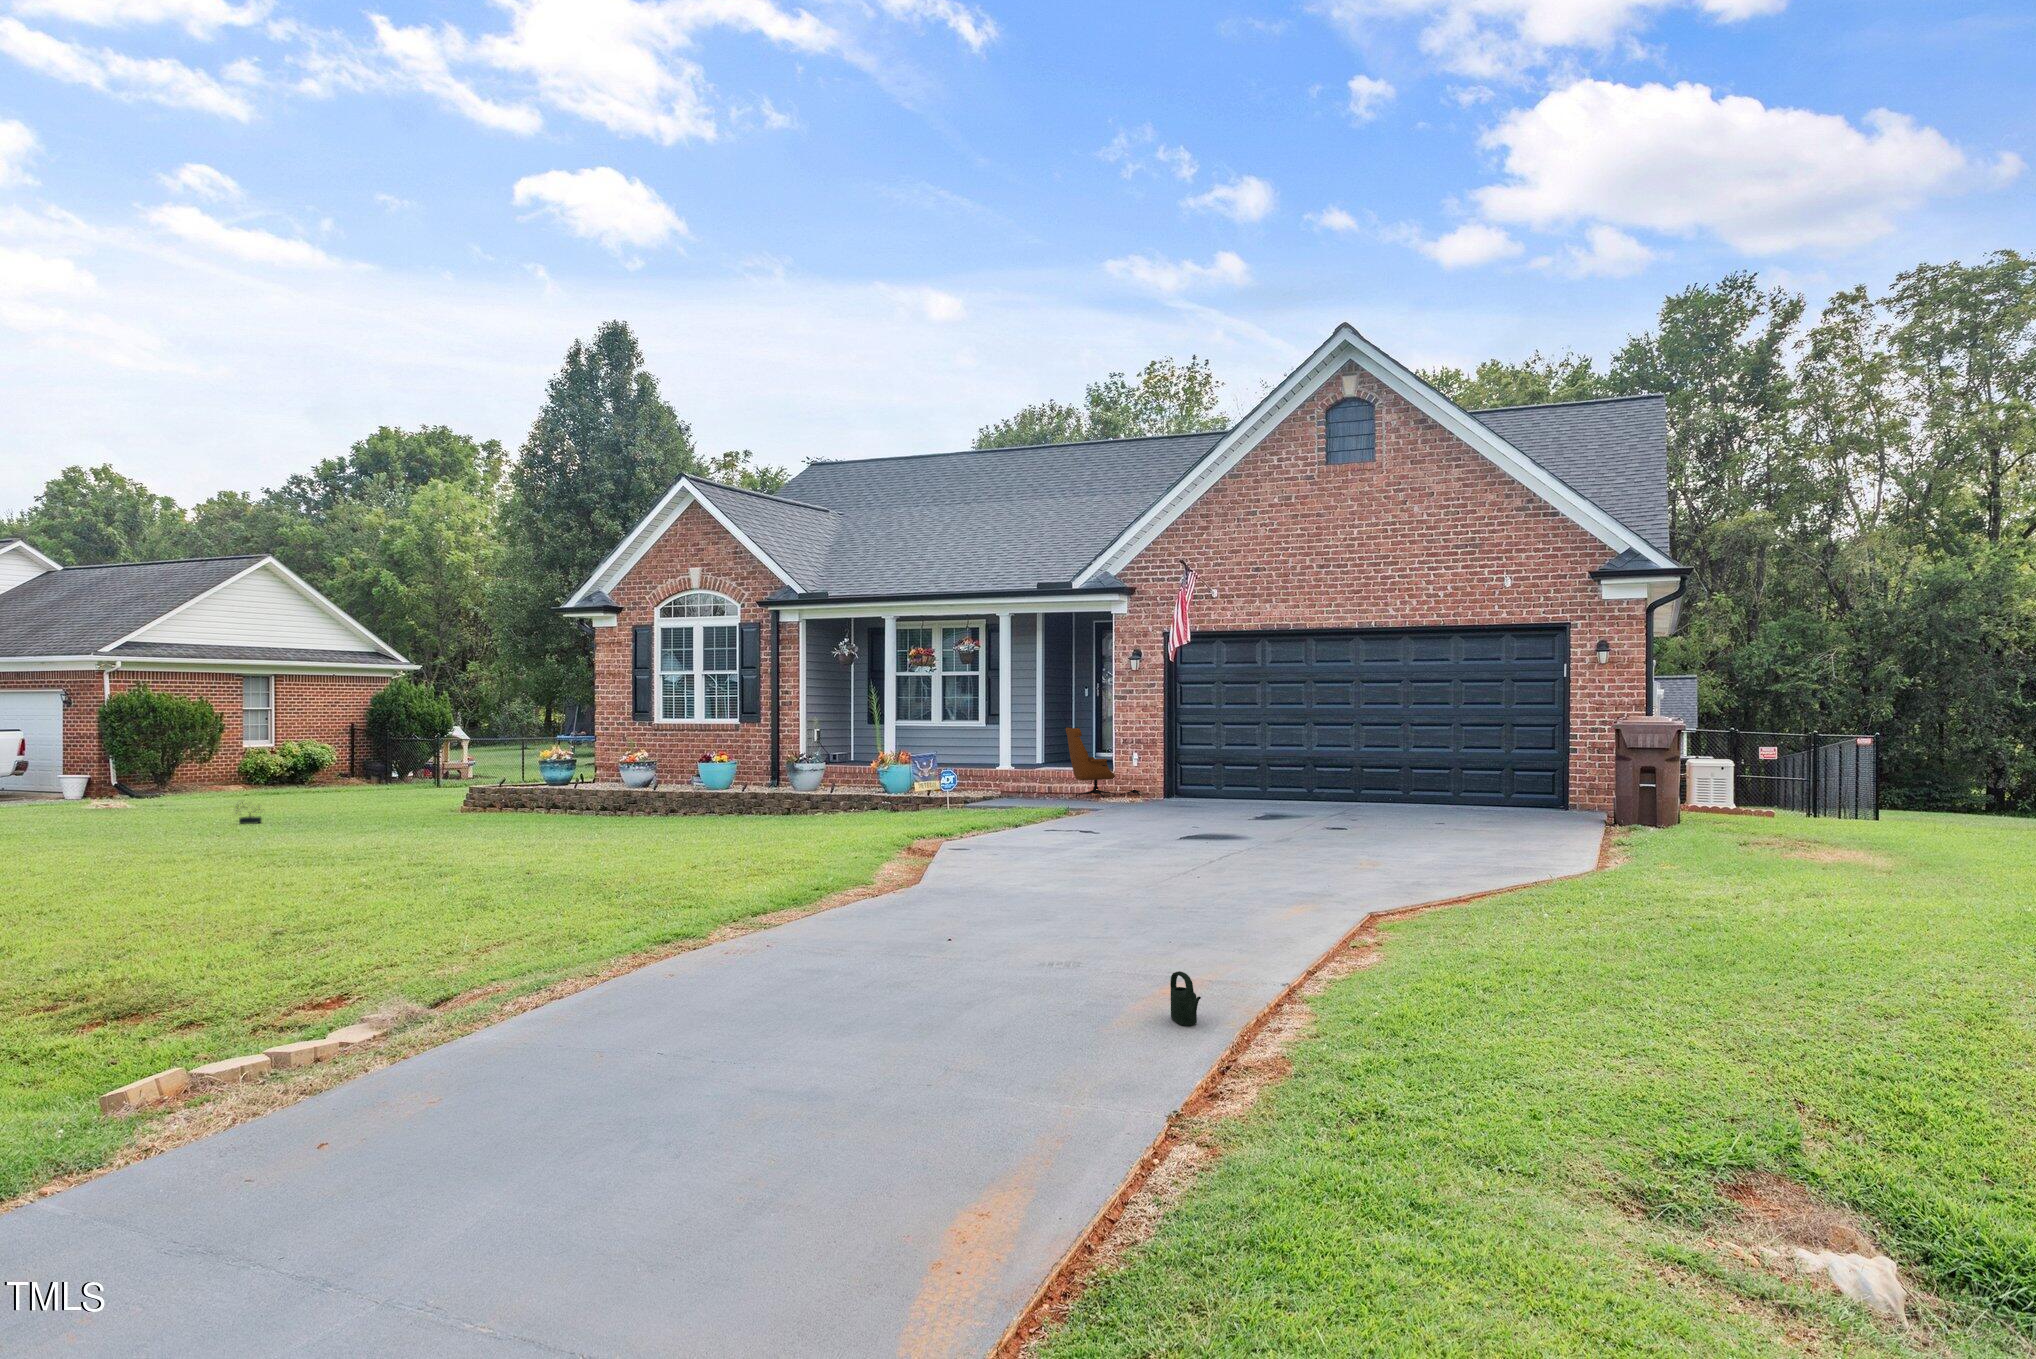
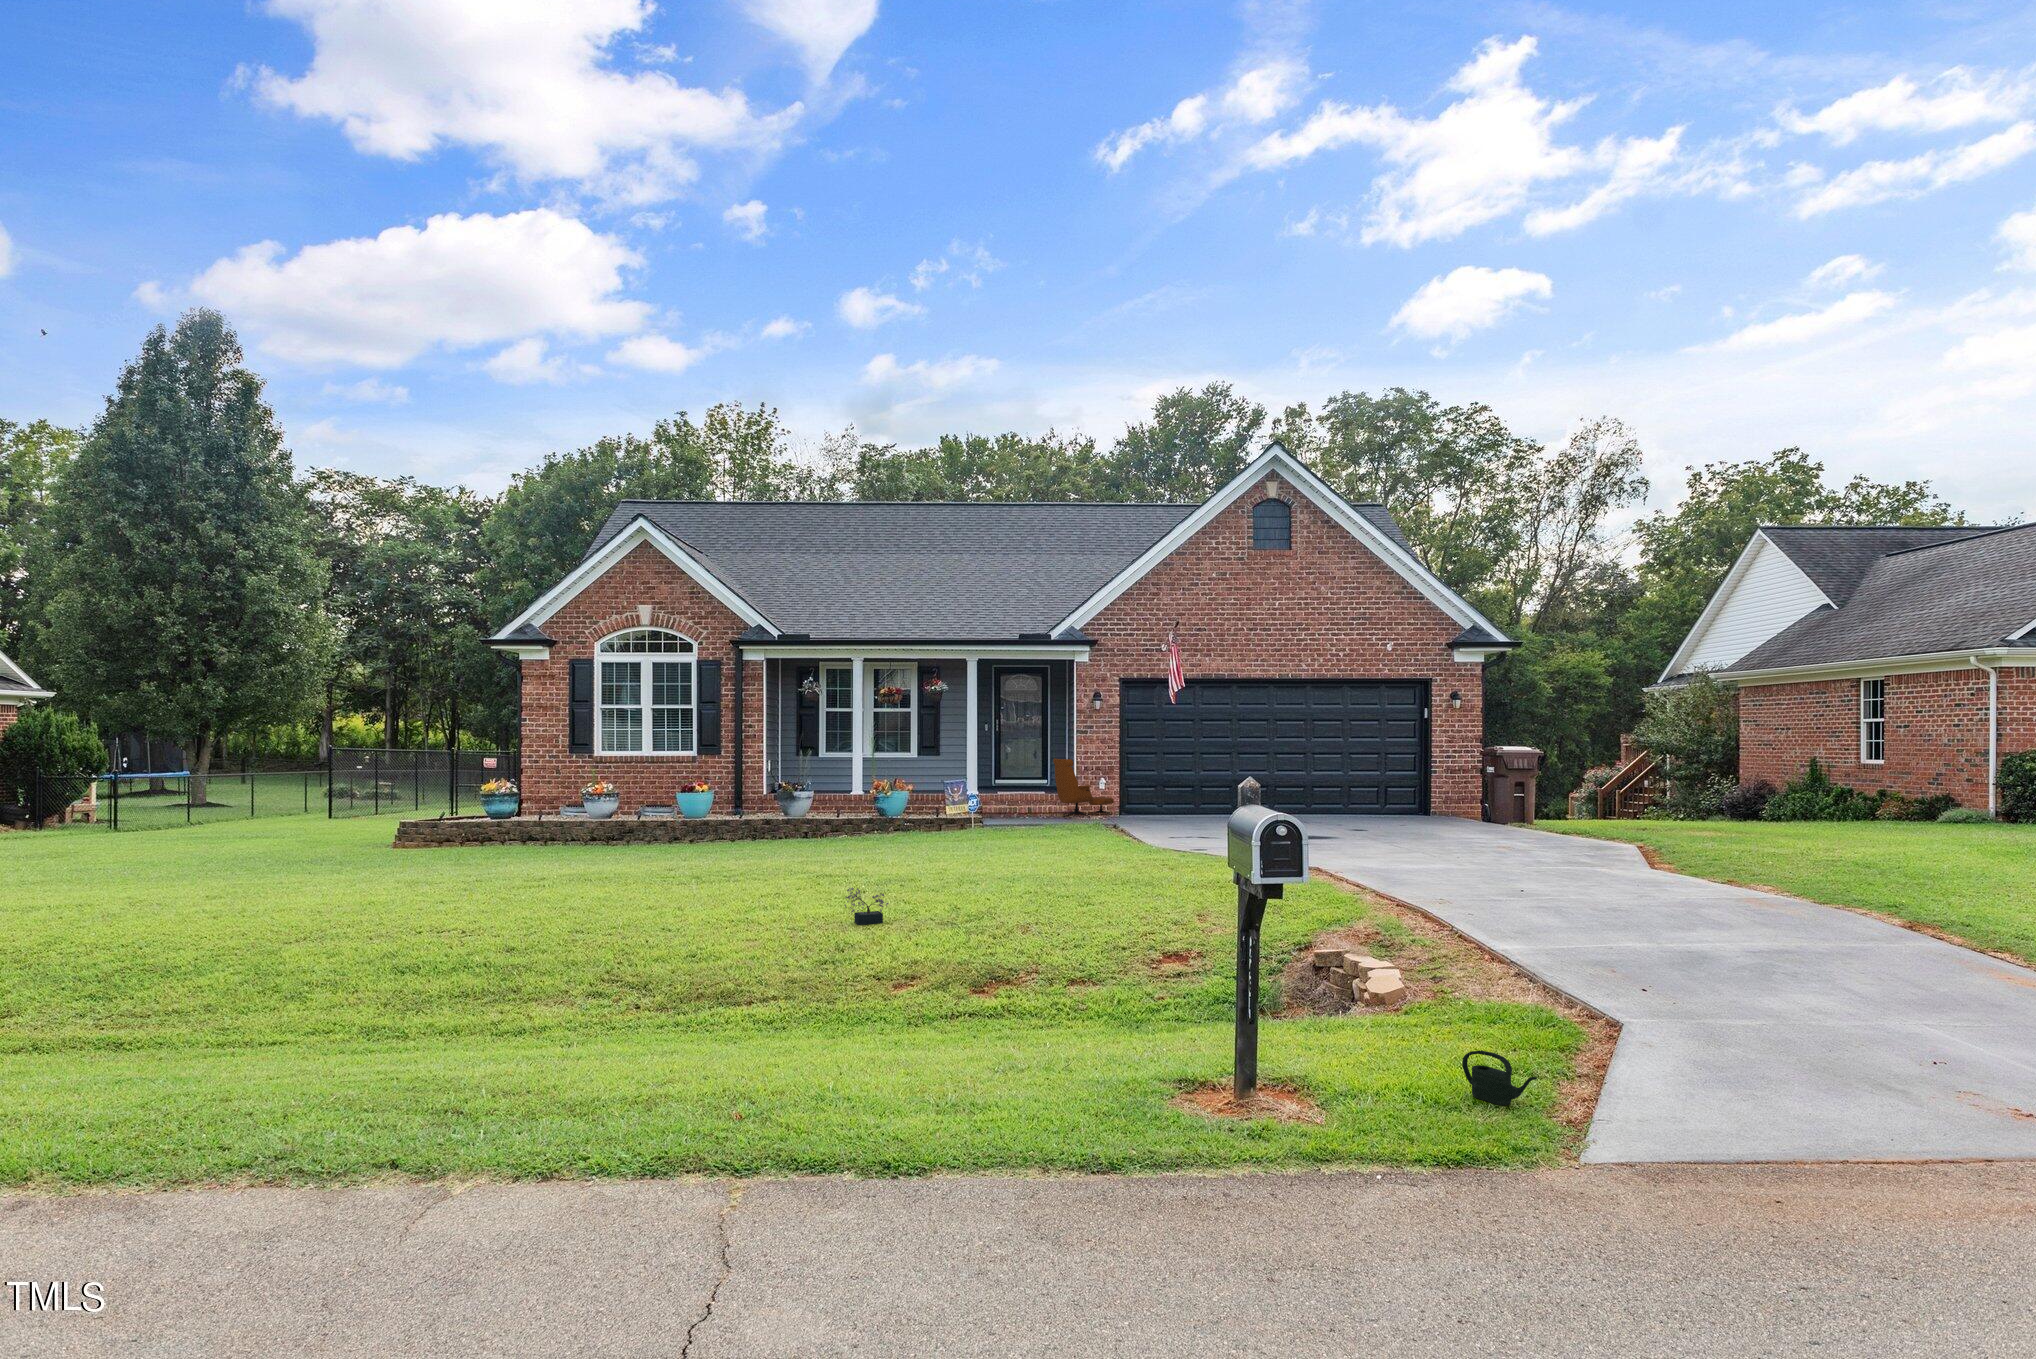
decorative plant: present [236,802,262,824] -> present [844,887,888,925]
watering can: present [1170,971,1201,1026] -> present [1462,1050,1537,1105]

